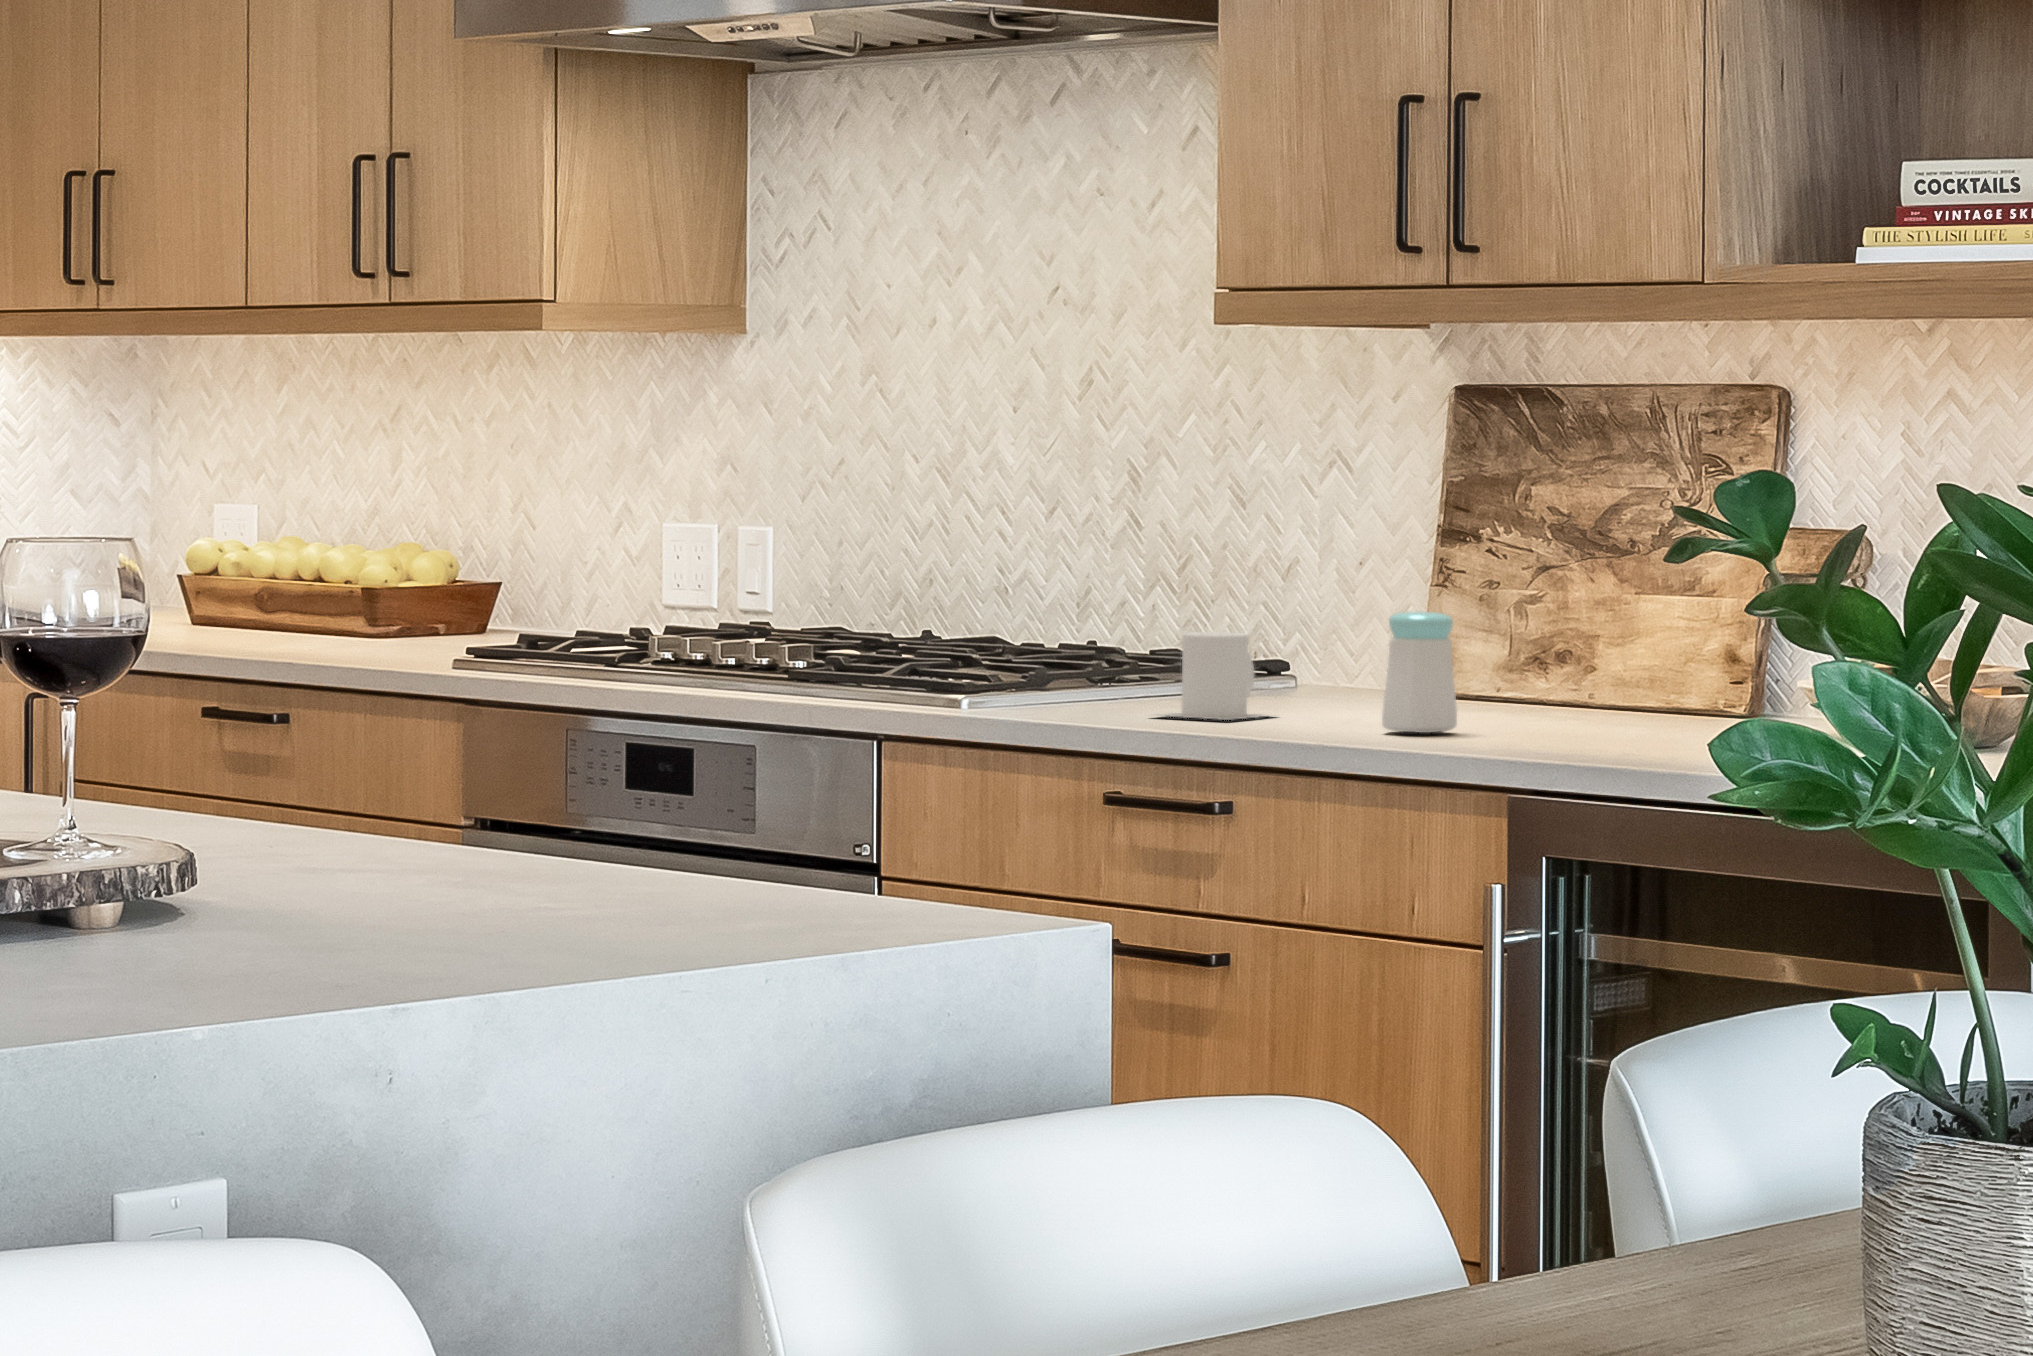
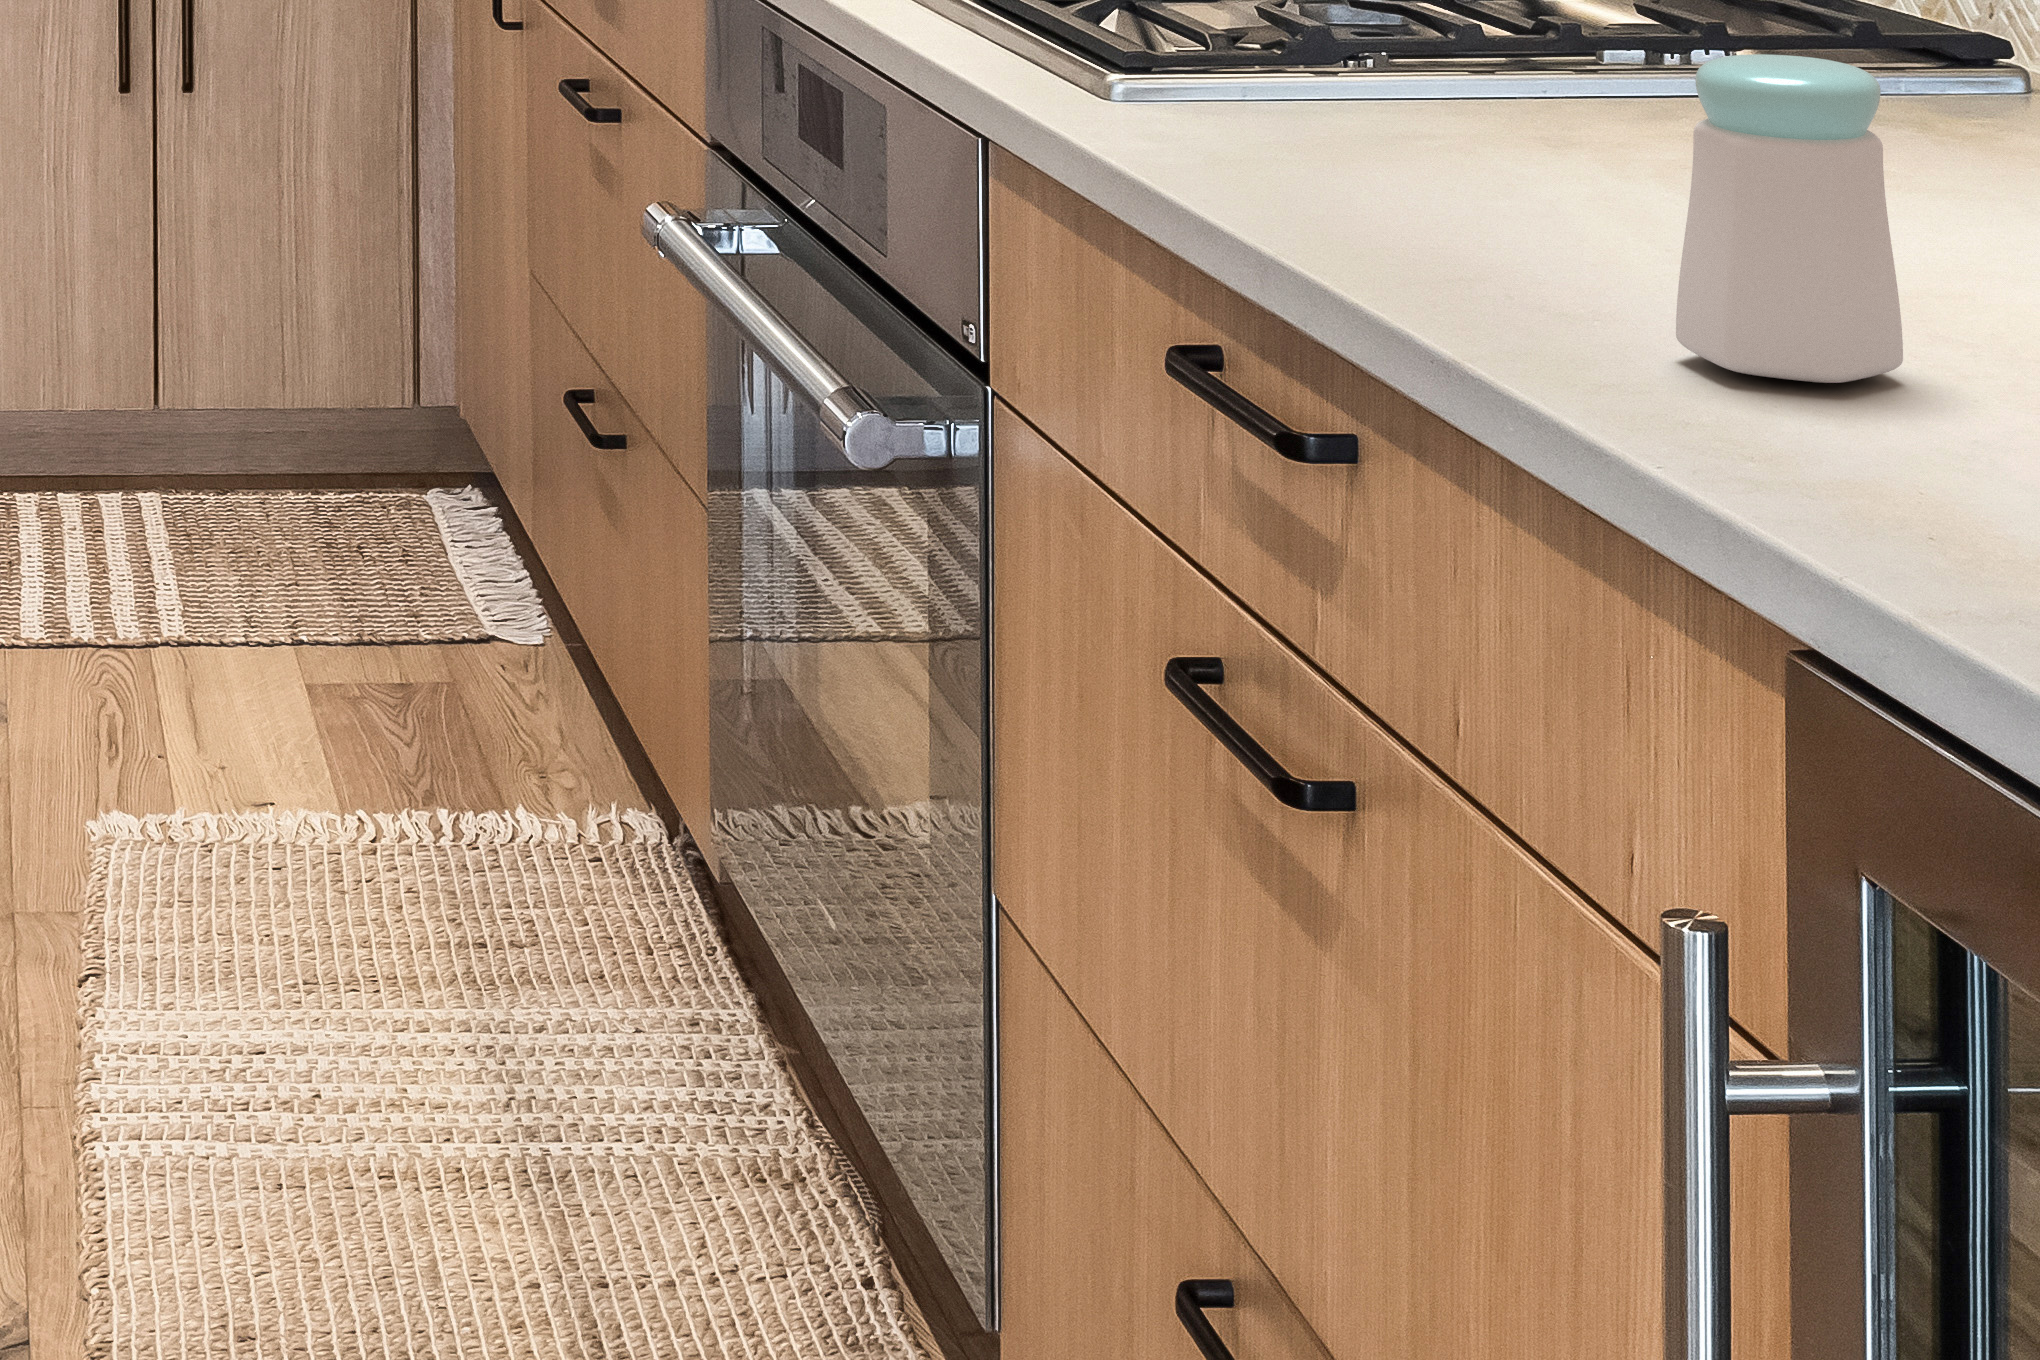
mug: present [1163,632,1265,720] -> none [1301,18,1624,237]

